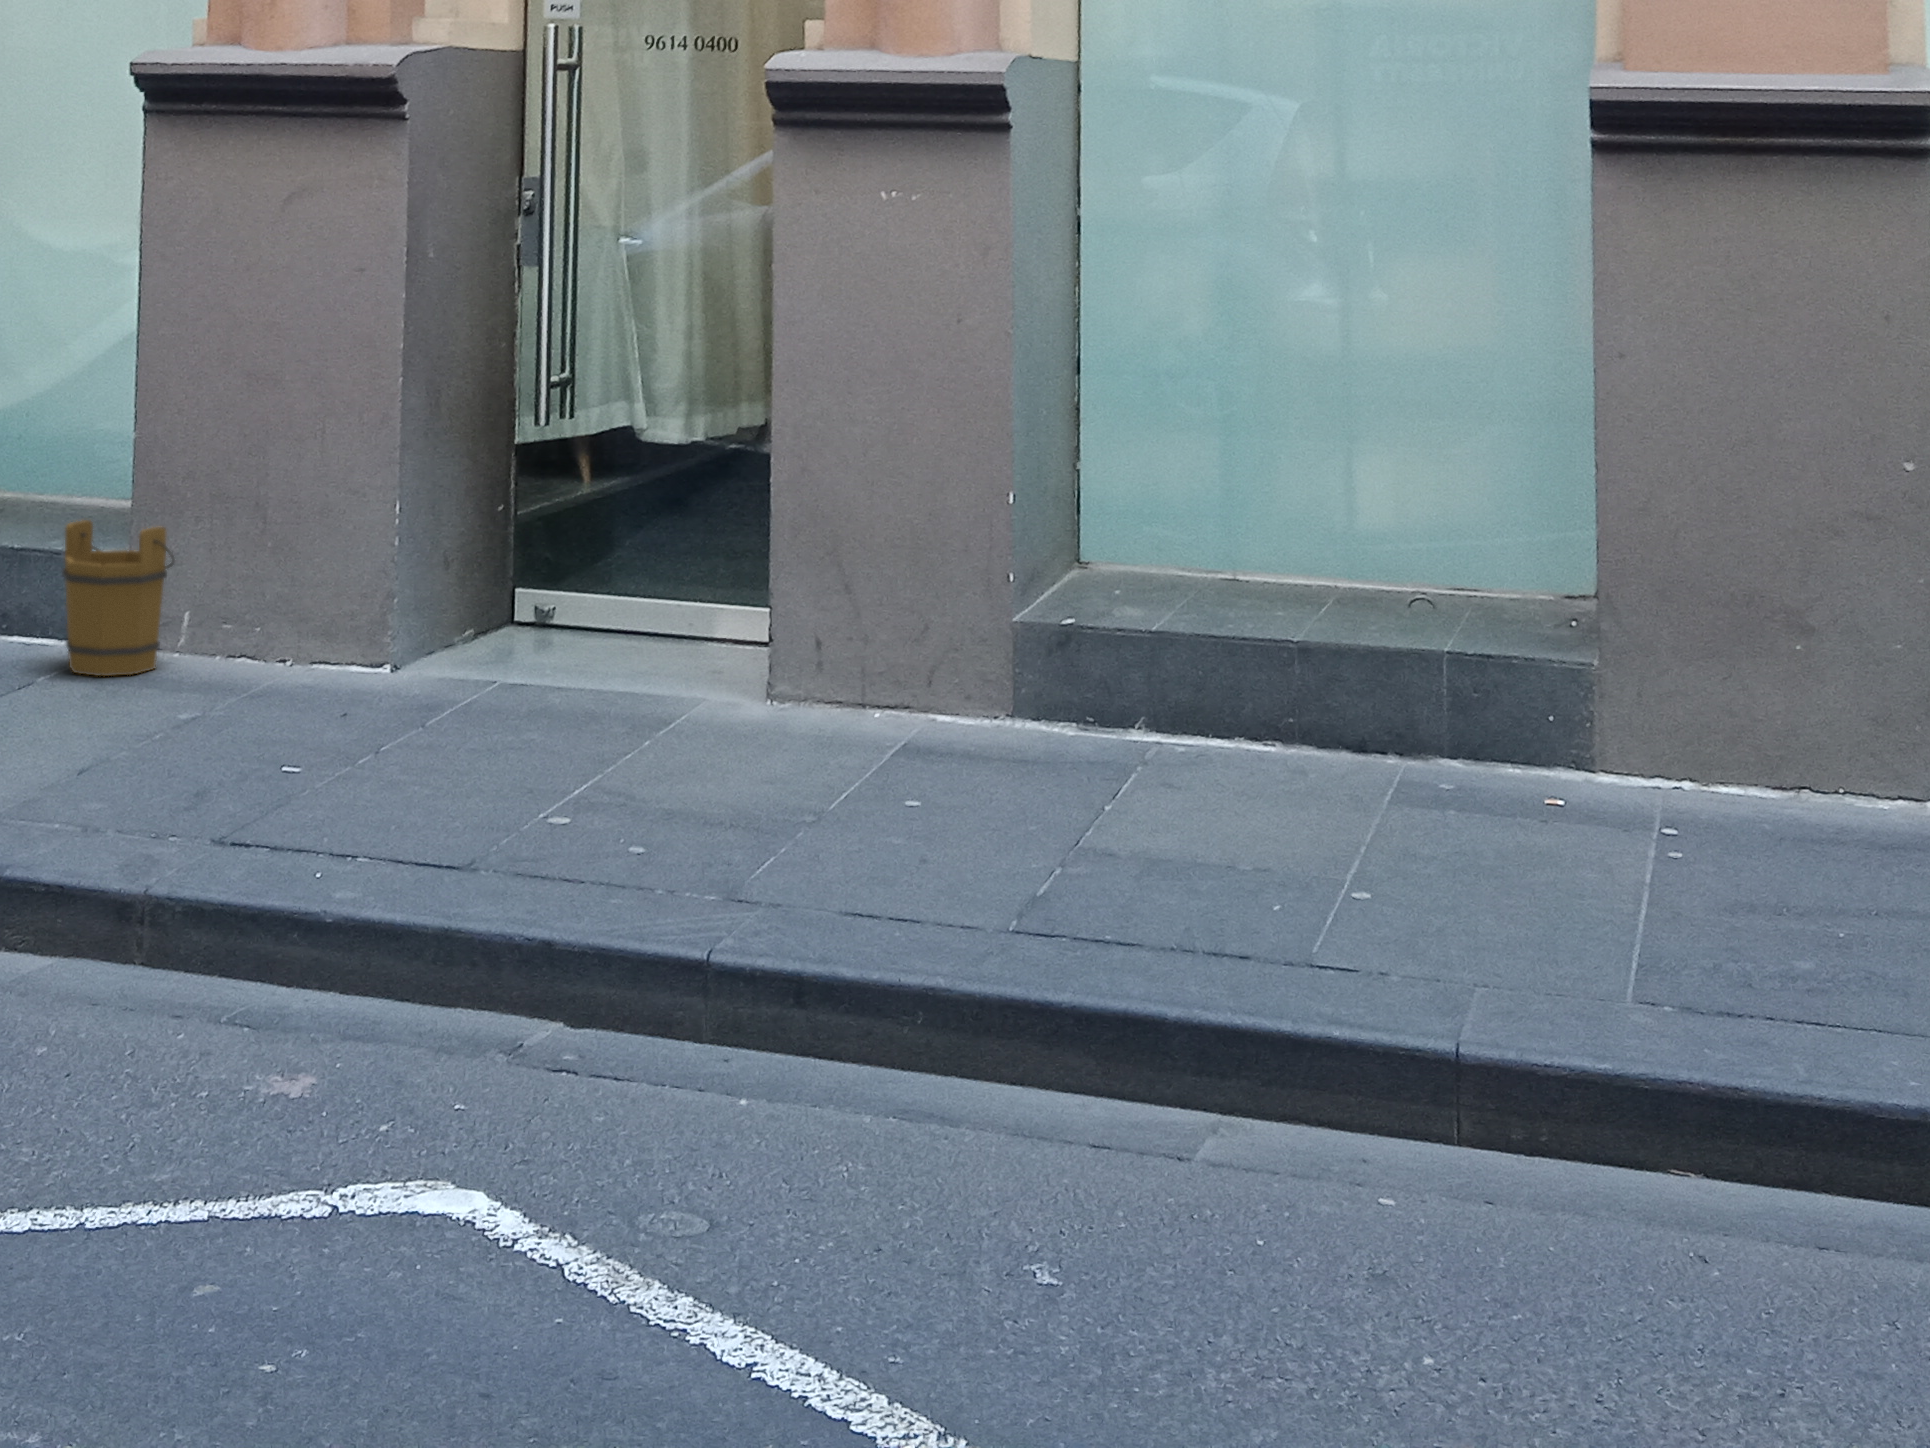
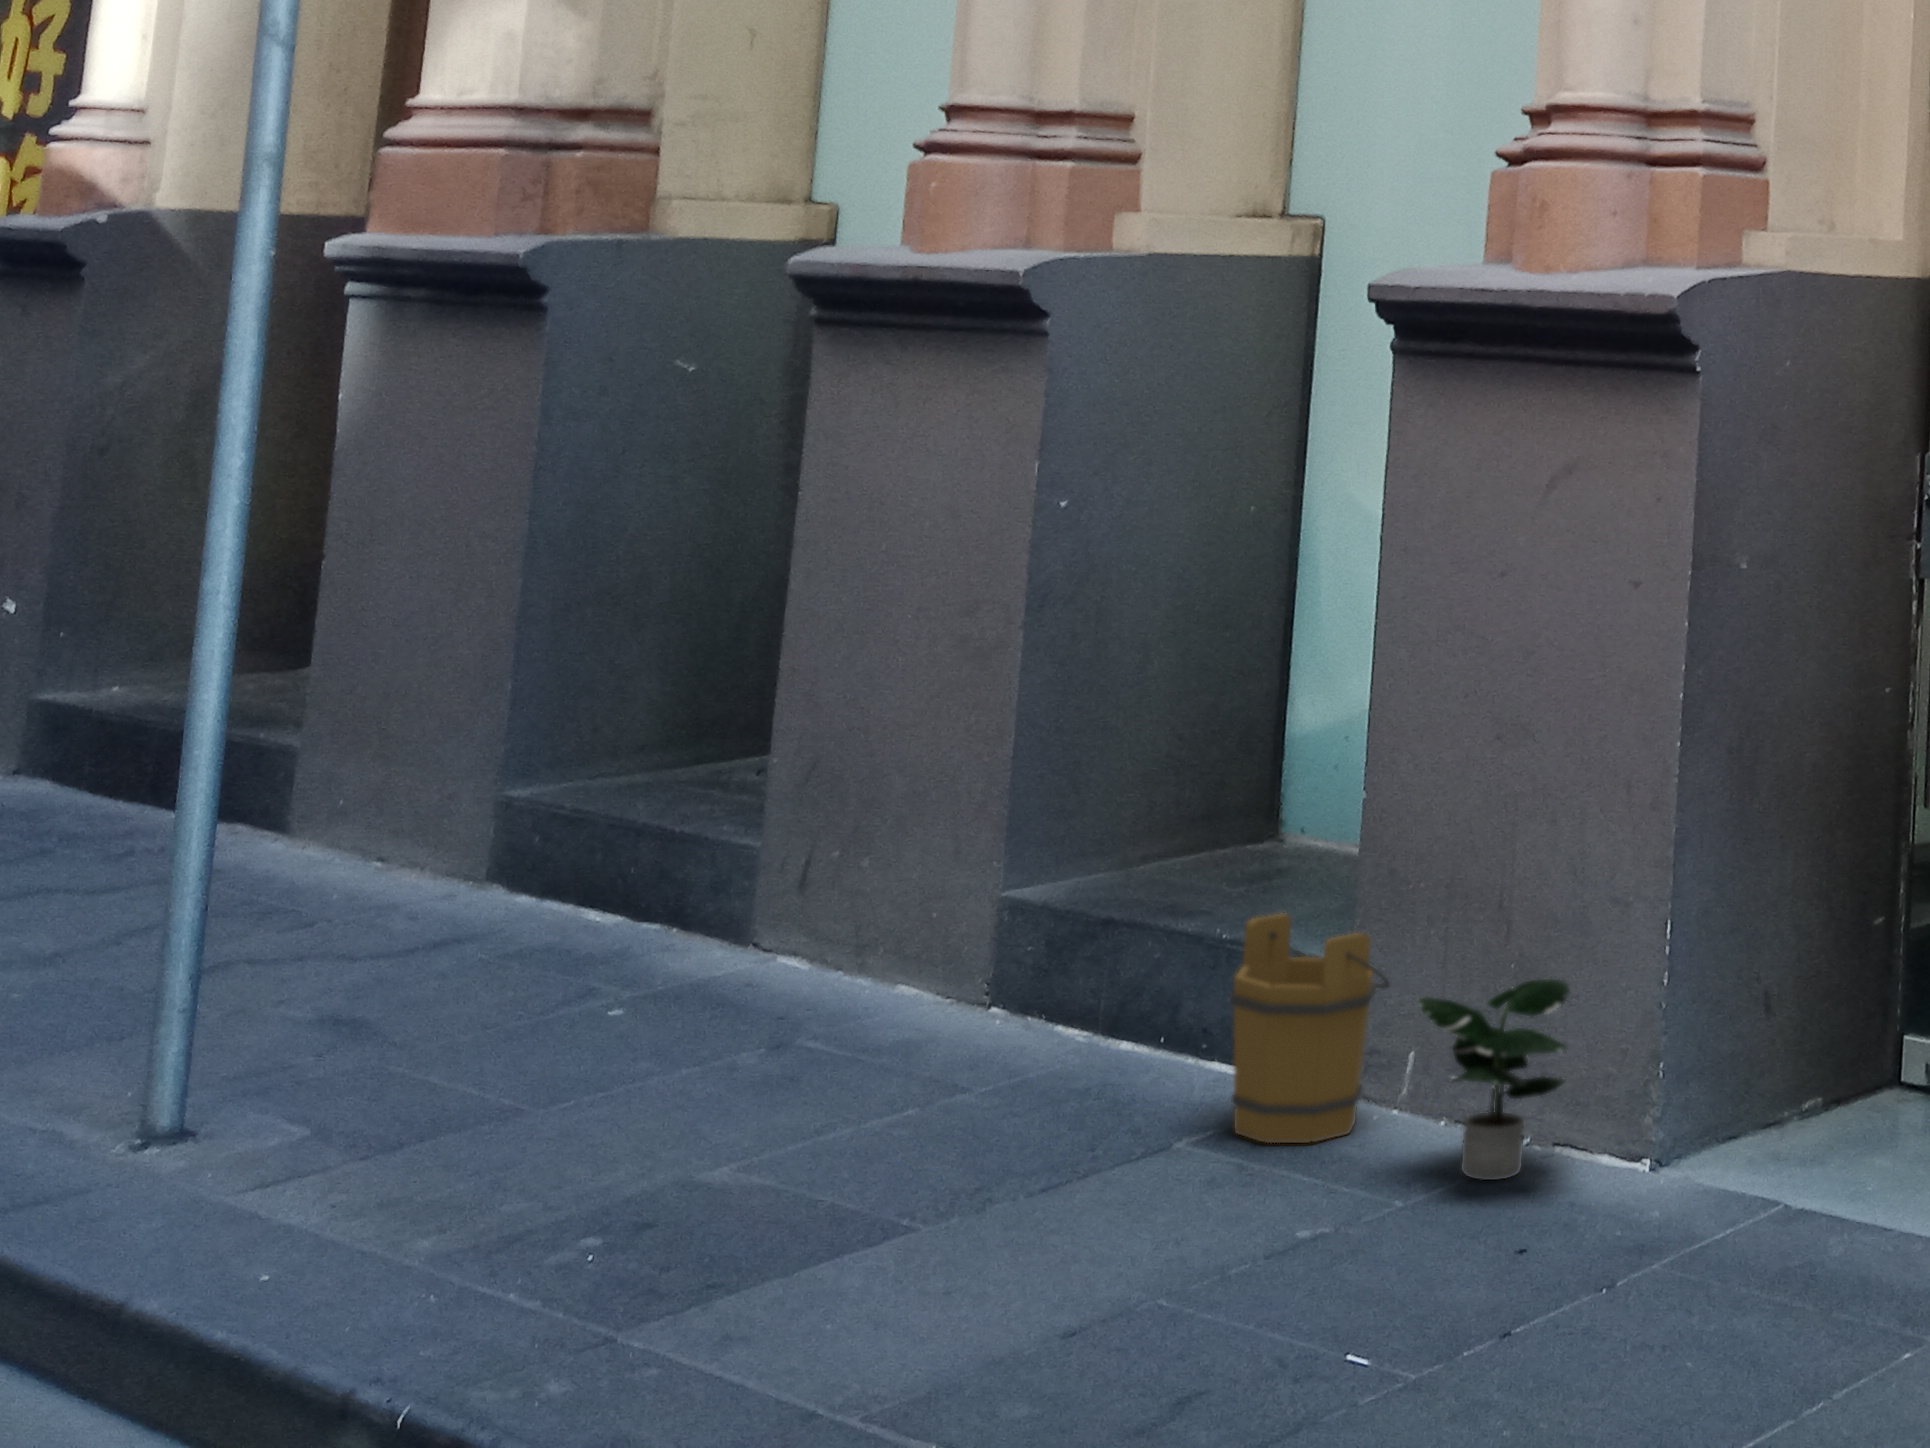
potted plant: none [224,549,340,684] -> present [1418,978,1570,1180]

